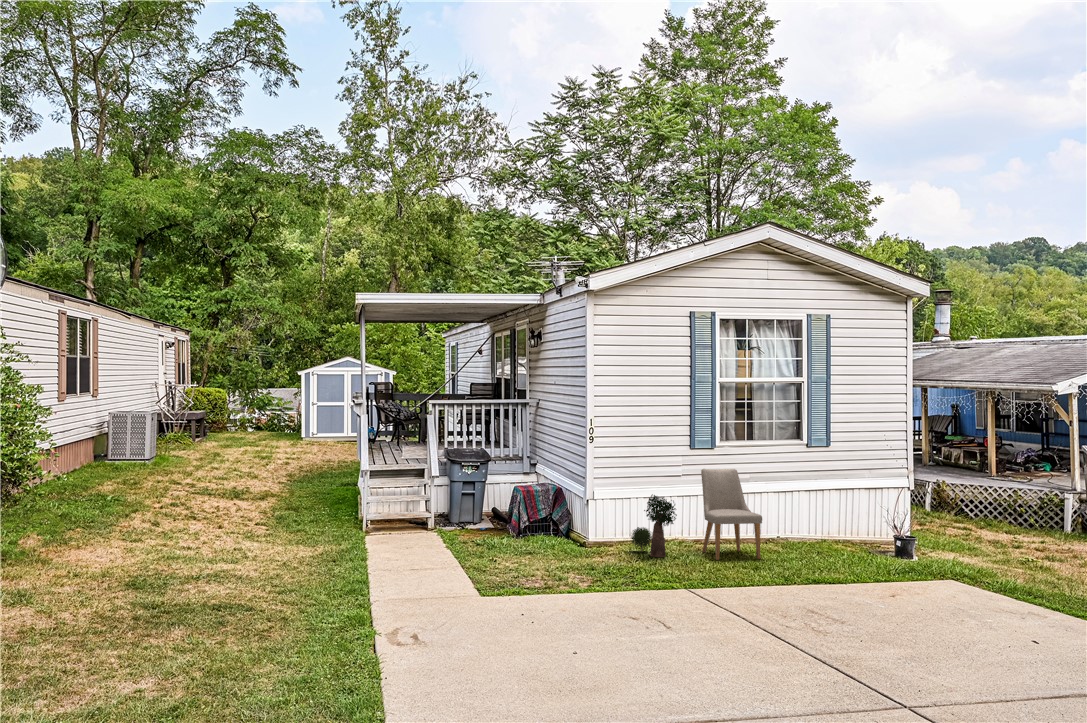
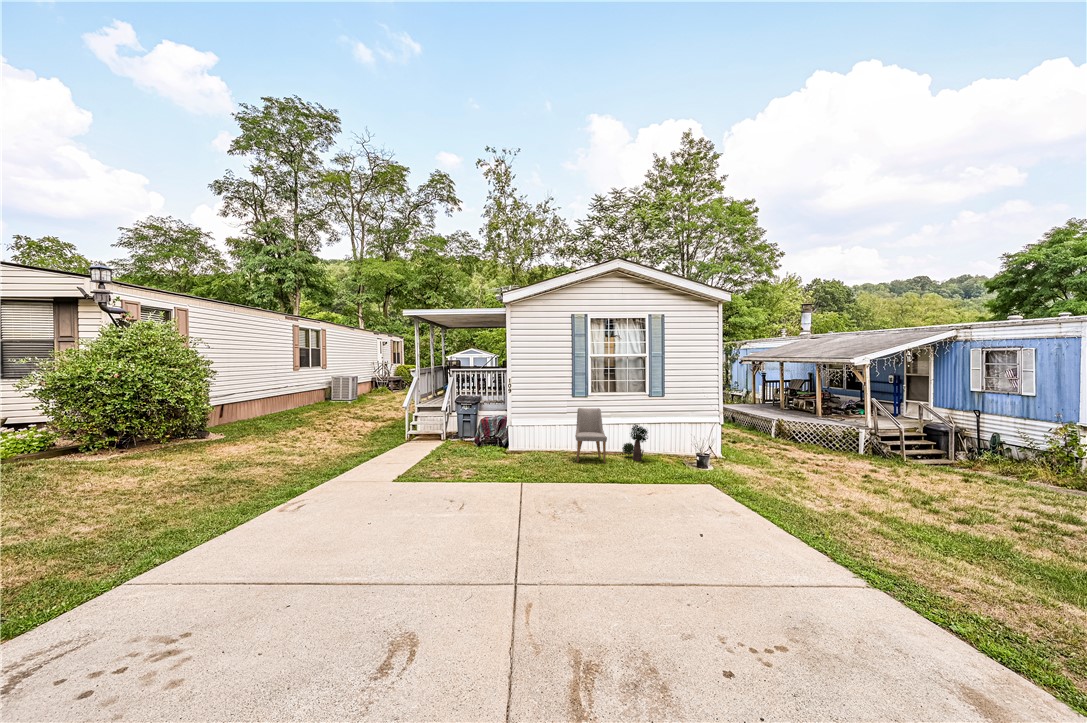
potted plant: present [631,494,677,557] -> present [622,424,648,461]

